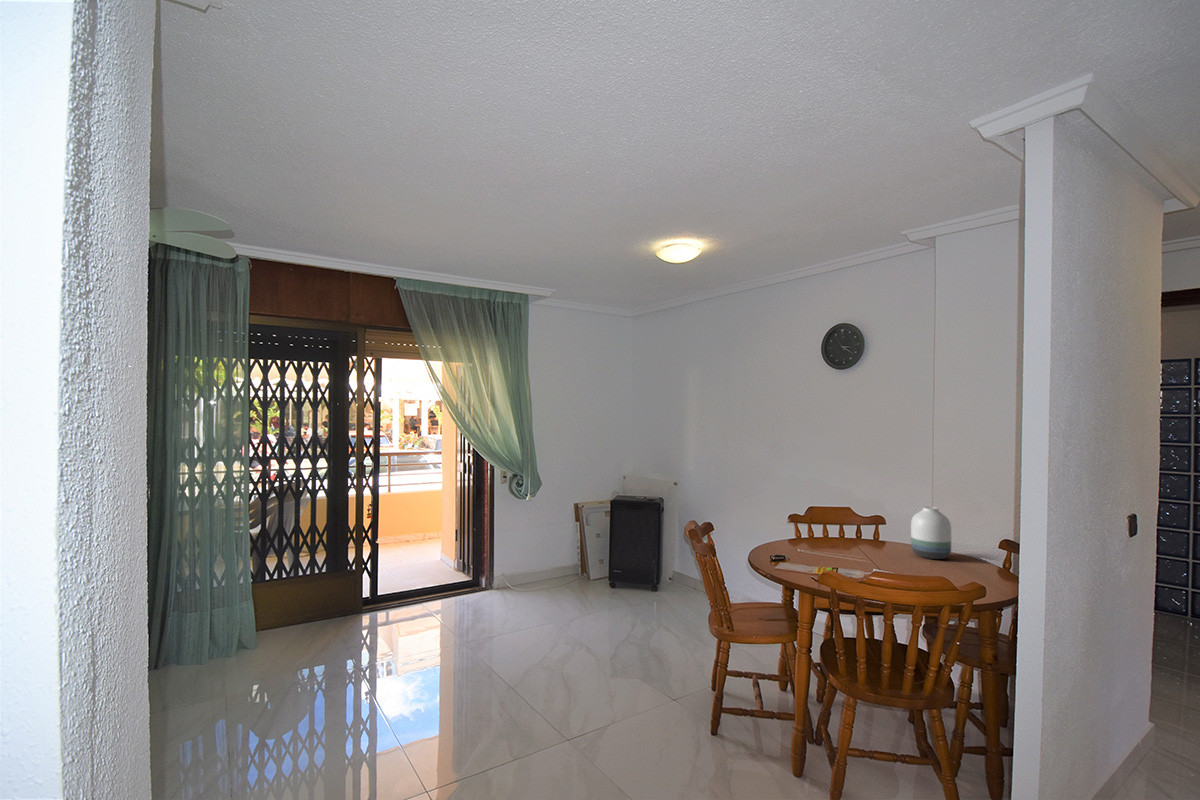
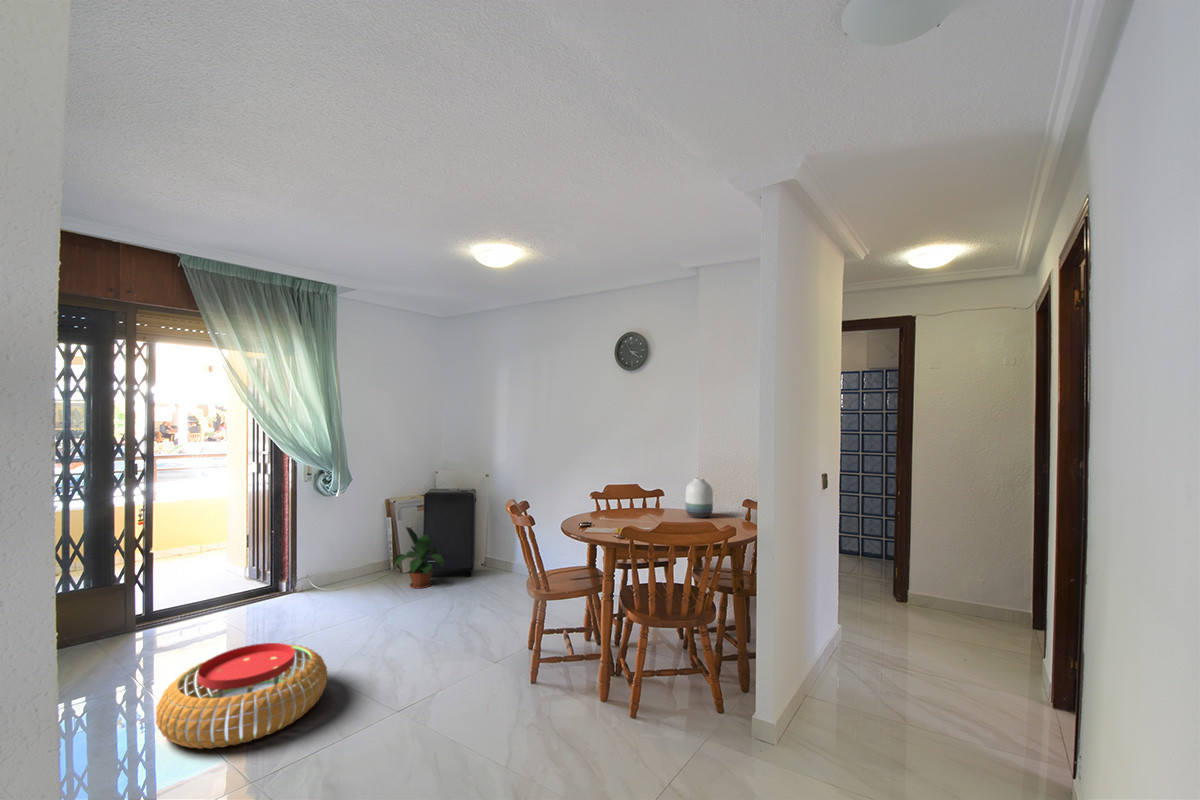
potted plant: none [577,534,629,598] -> present [392,527,444,588]
pouf: none [365,642,506,740] -> present [156,643,327,749]

